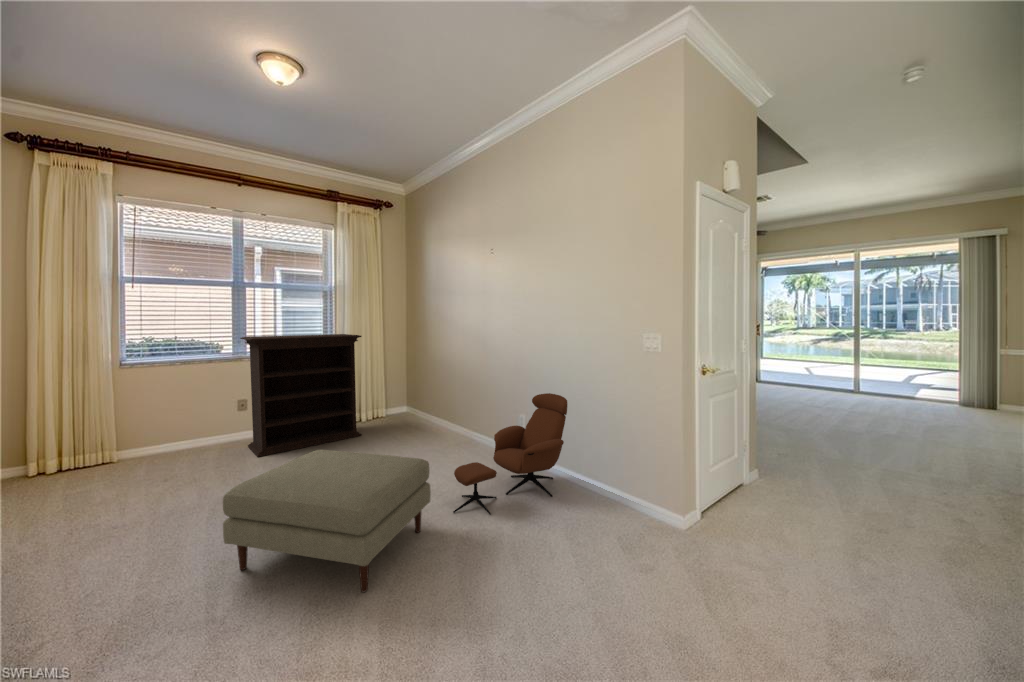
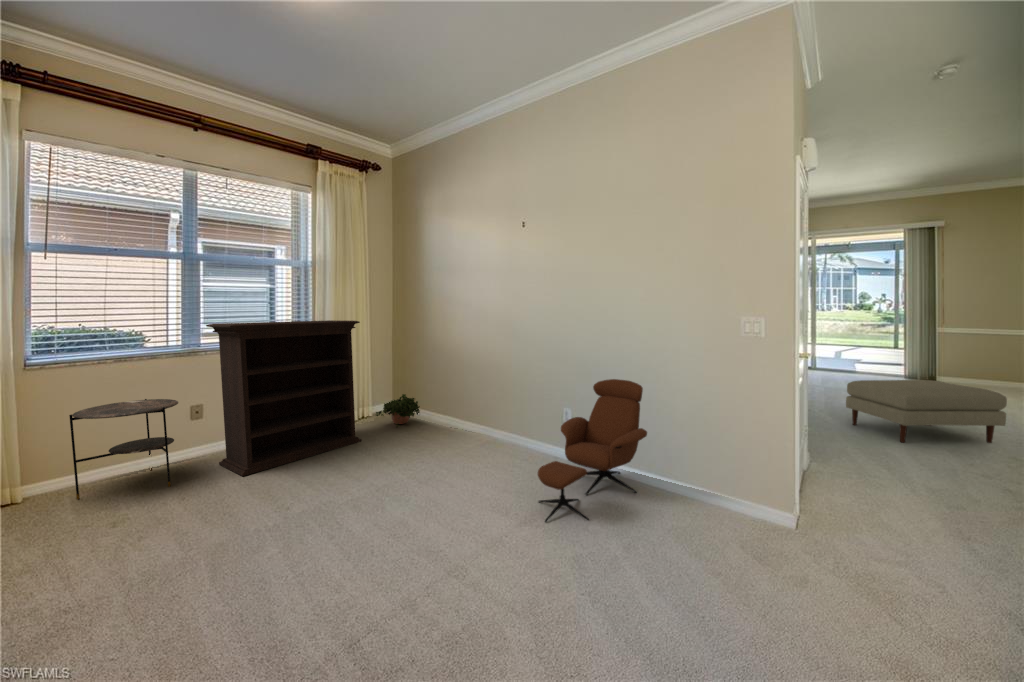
side table: none [141,393,218,464] -> present [69,399,178,499]
potted plant: none [380,397,422,426] -> present [376,394,420,427]
ottoman: present [223,450,431,592] -> present [846,380,1007,443]

